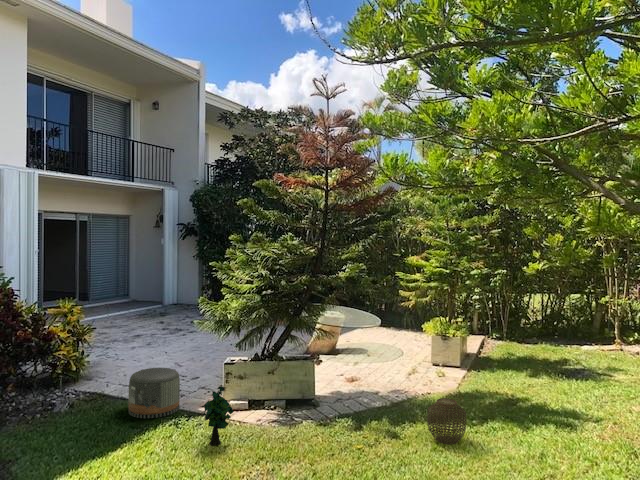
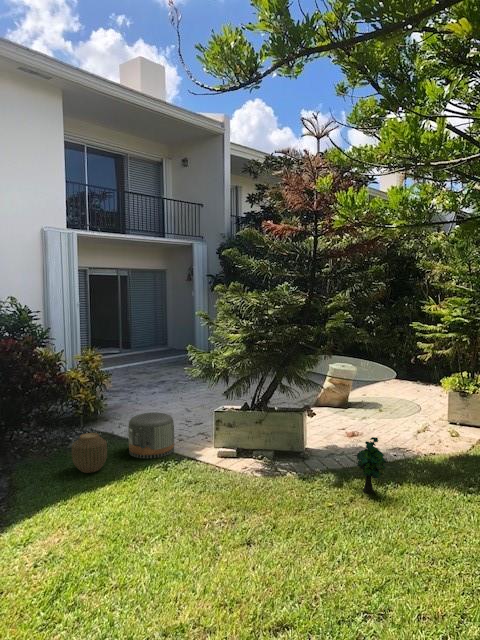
decorative plant: present [201,387,234,446] -> present [353,437,387,494]
woven basket: present [427,398,466,444] -> present [72,433,107,473]

